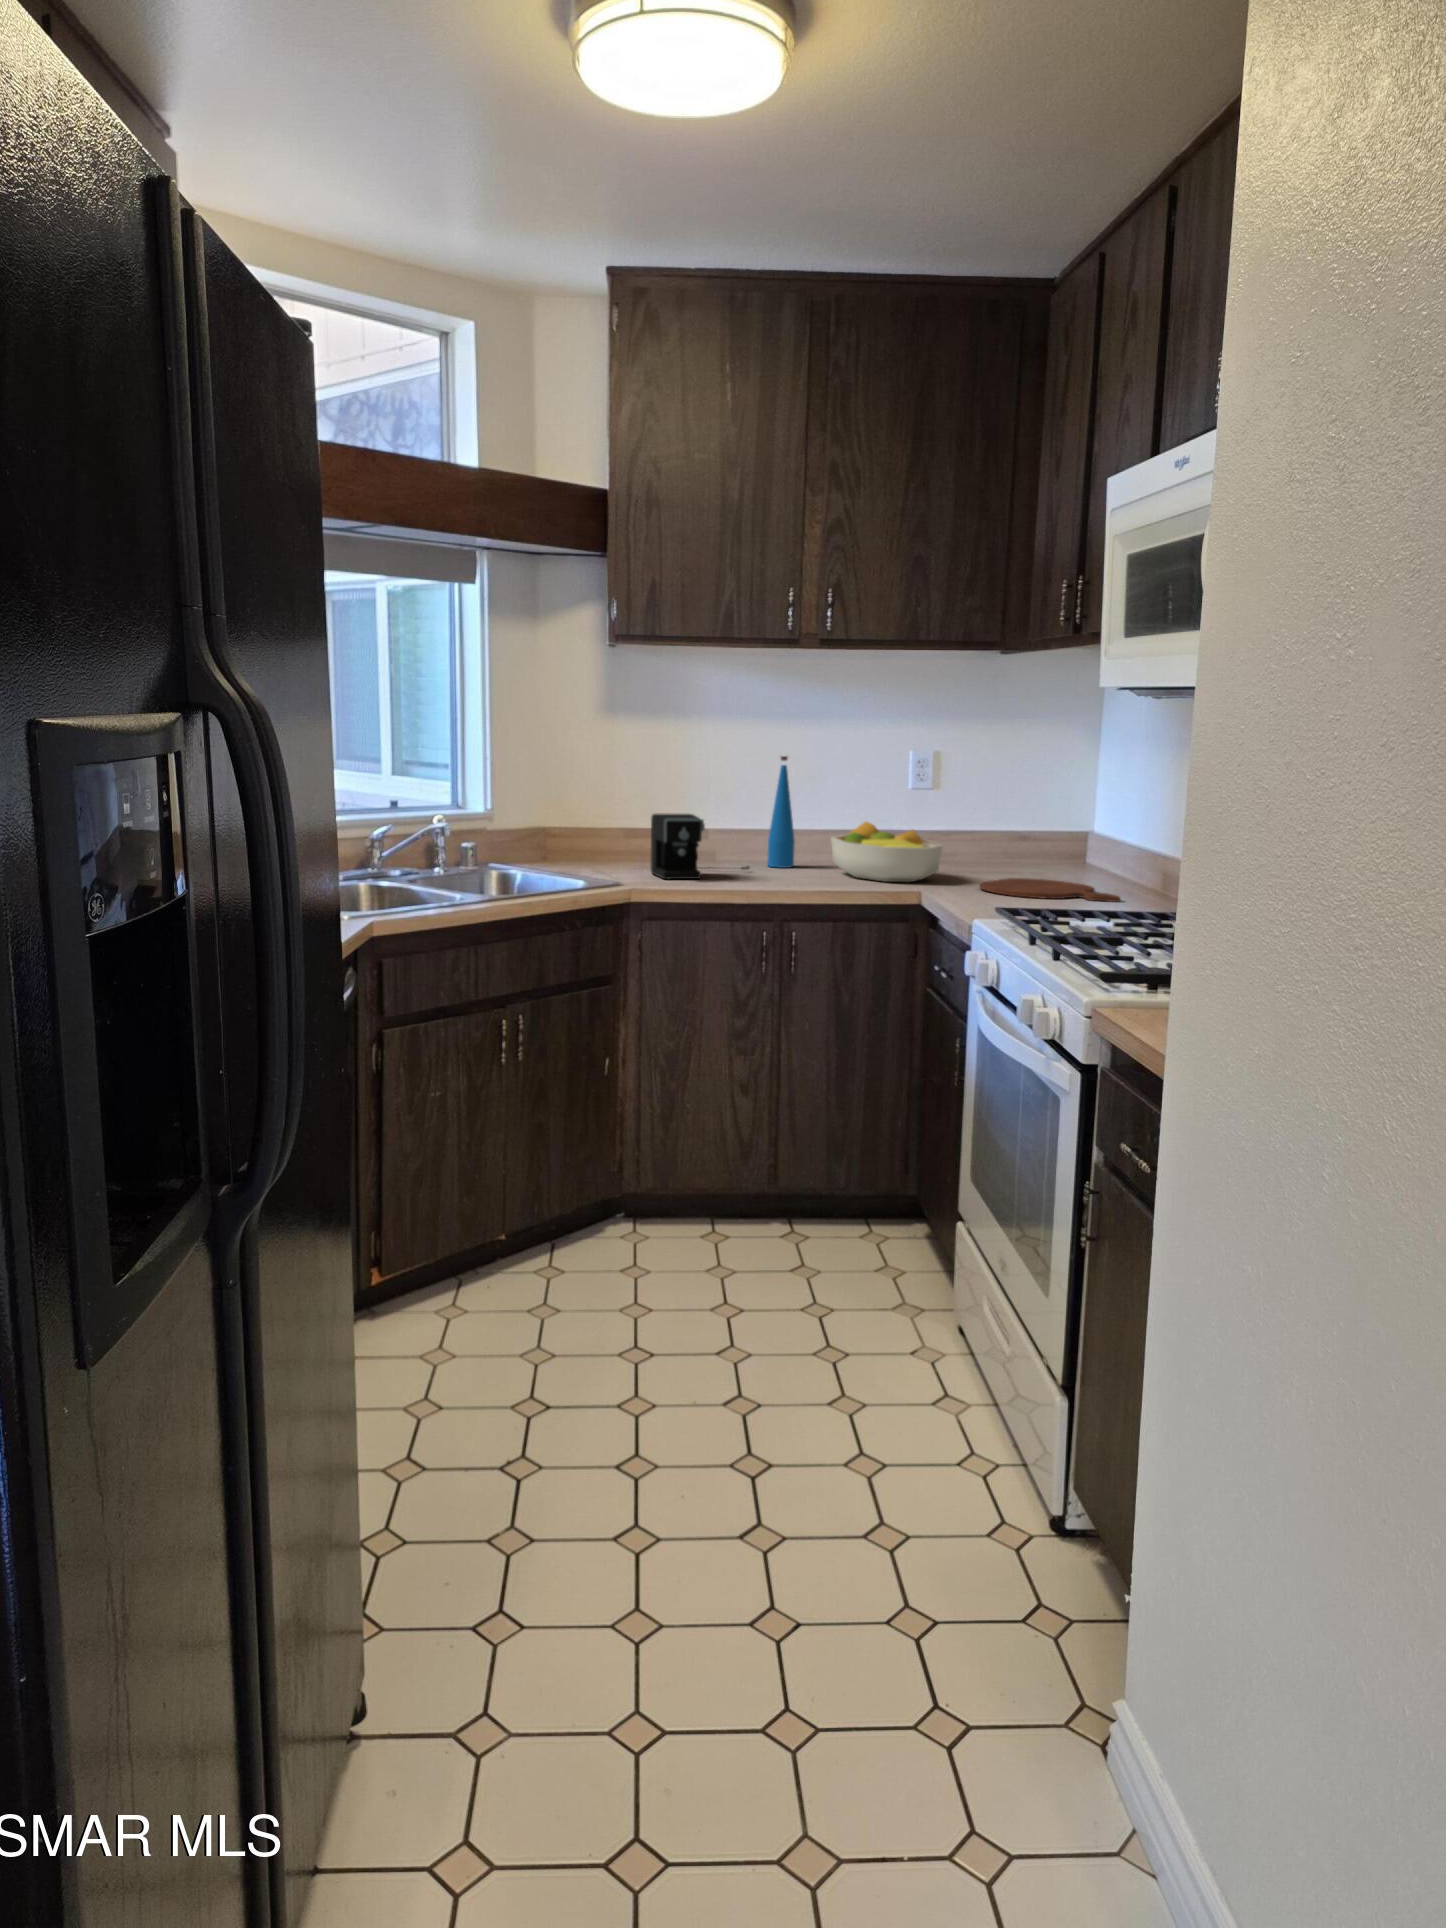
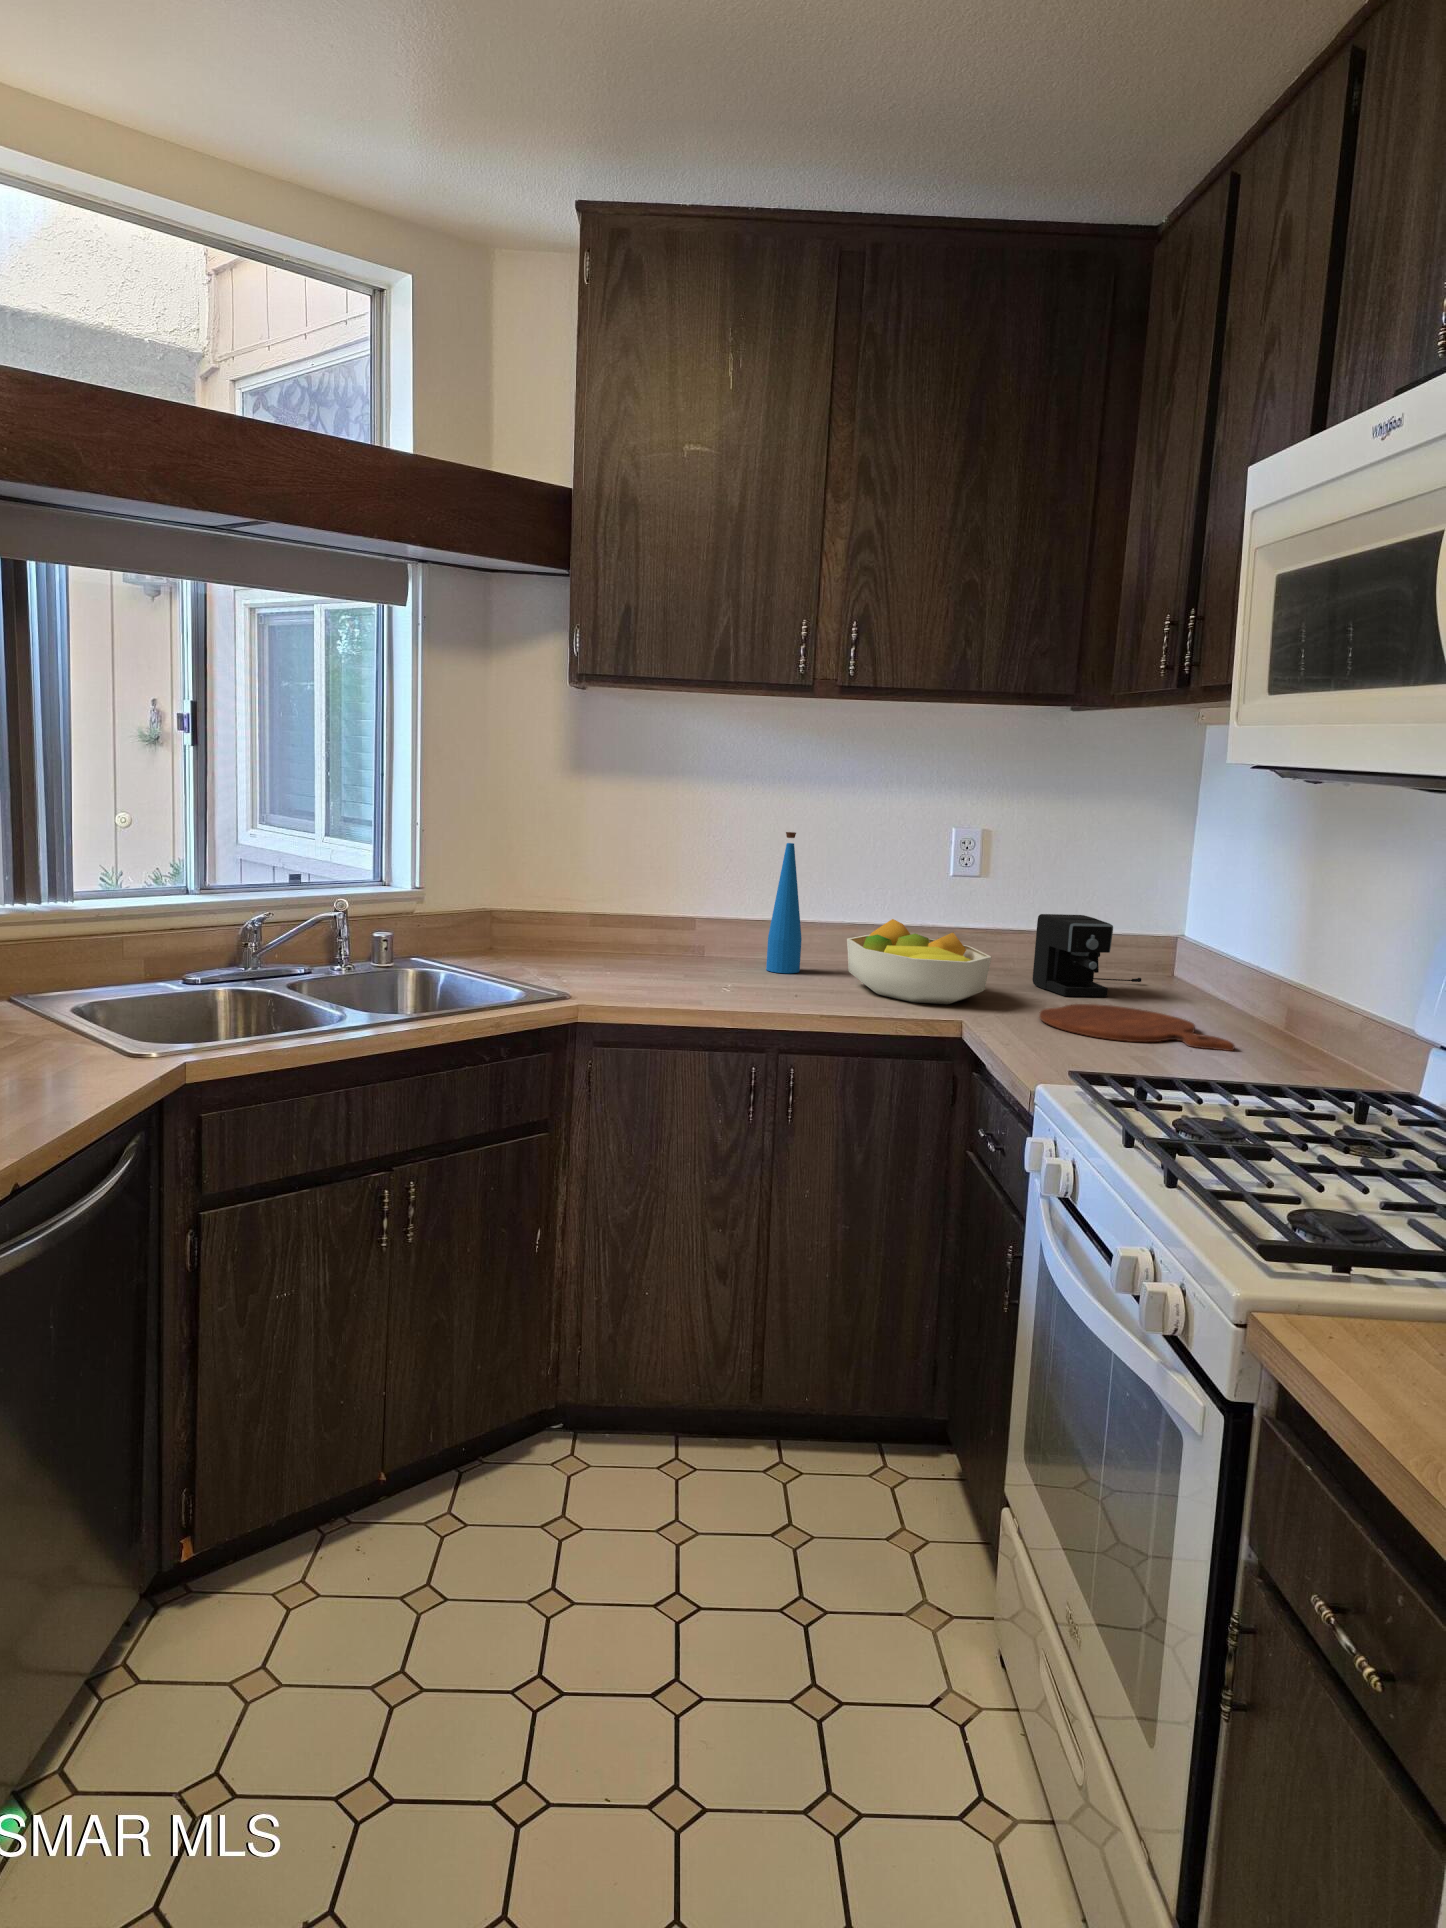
coffee maker: present [651,814,749,879] -> present [1033,914,1141,997]

